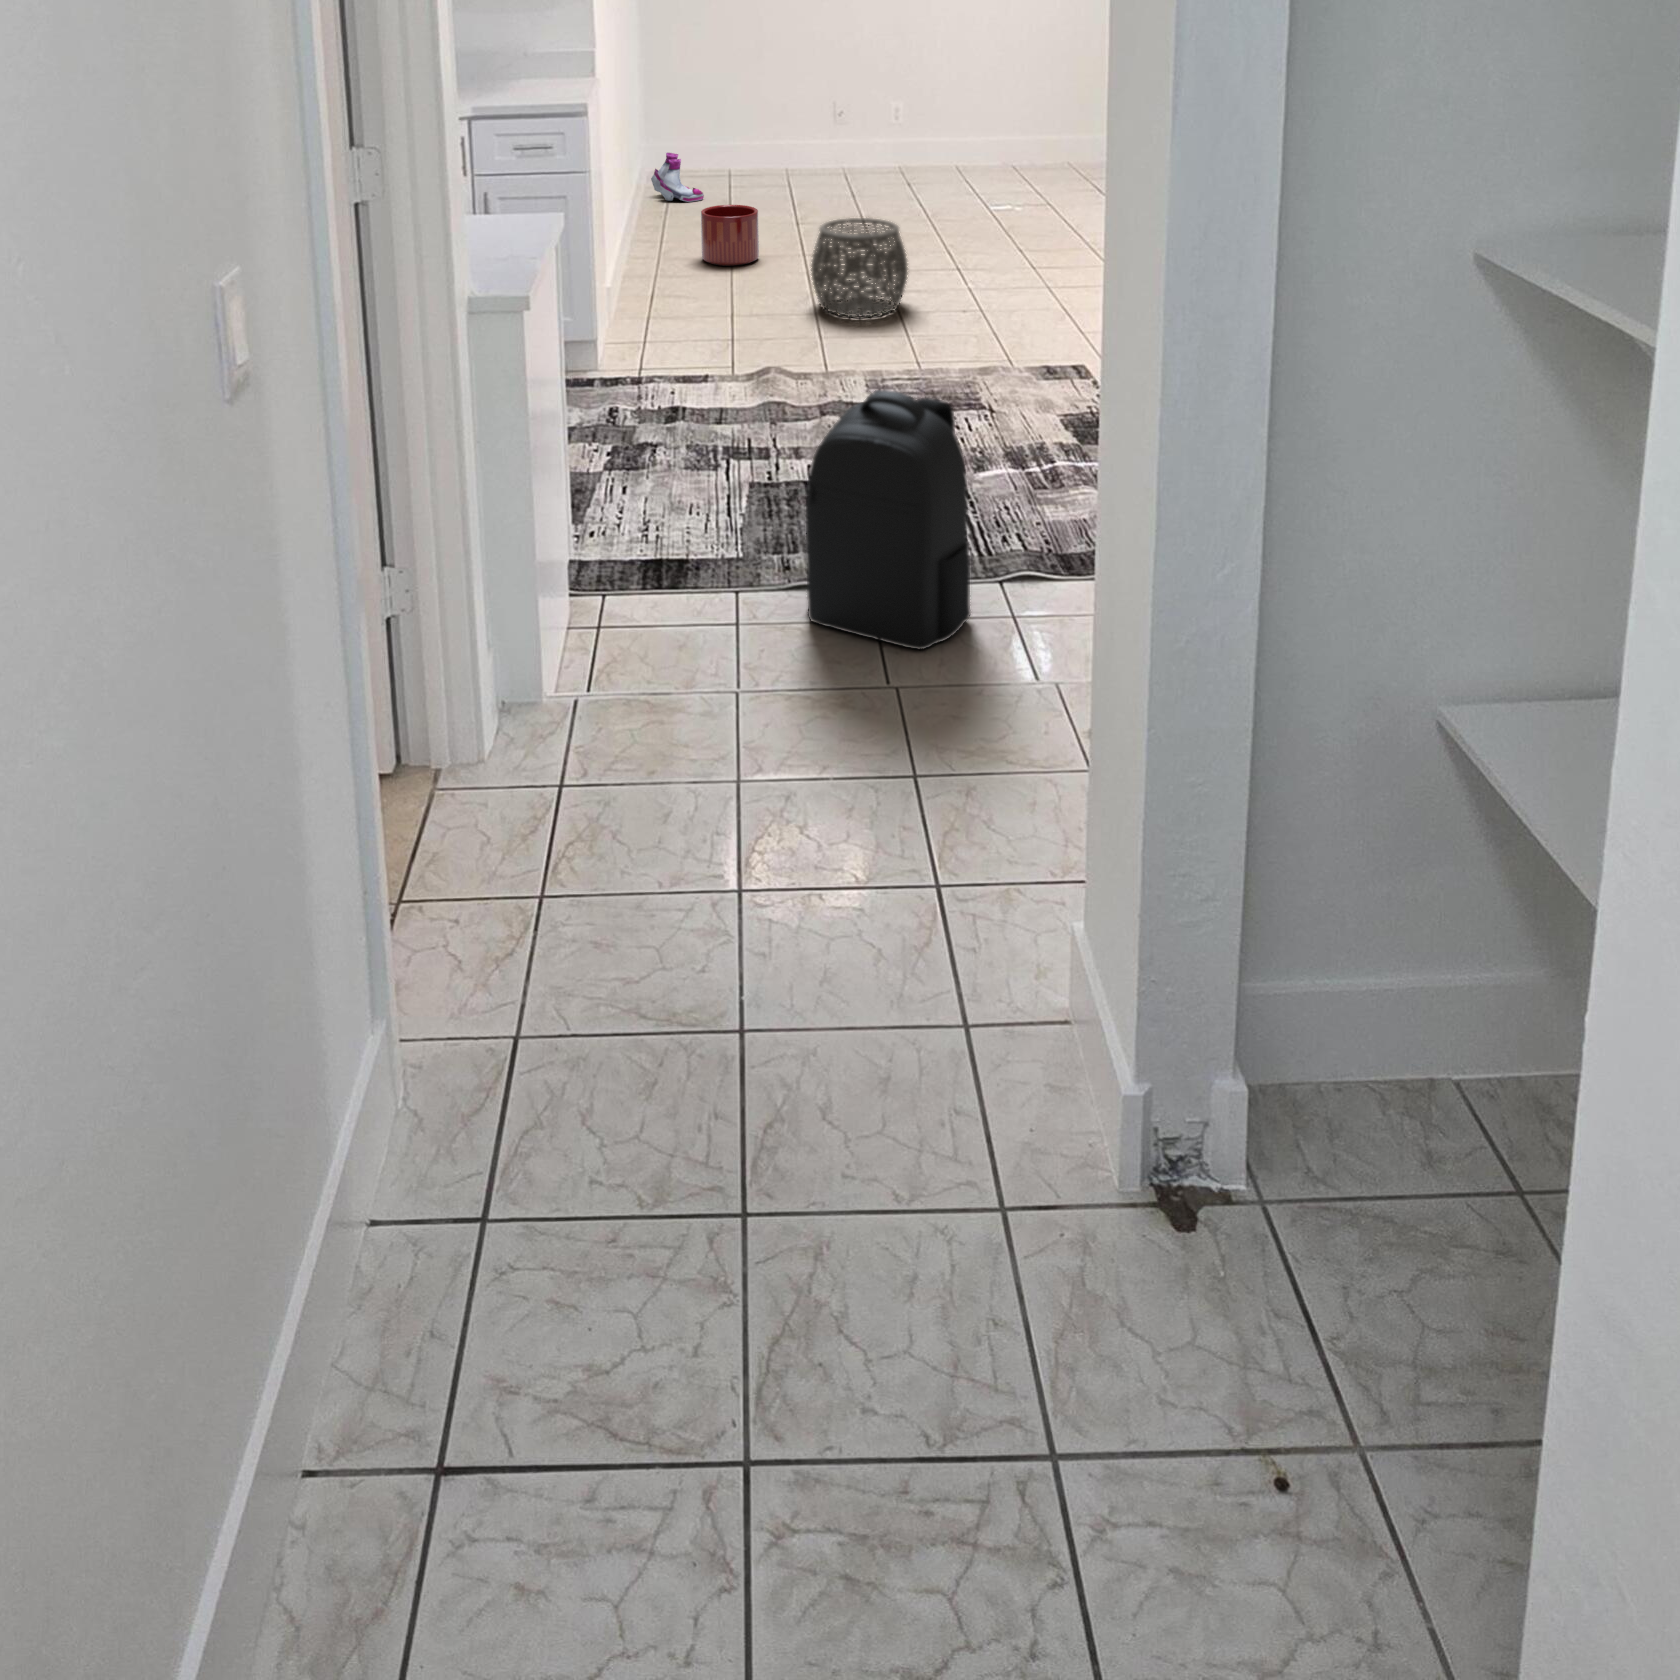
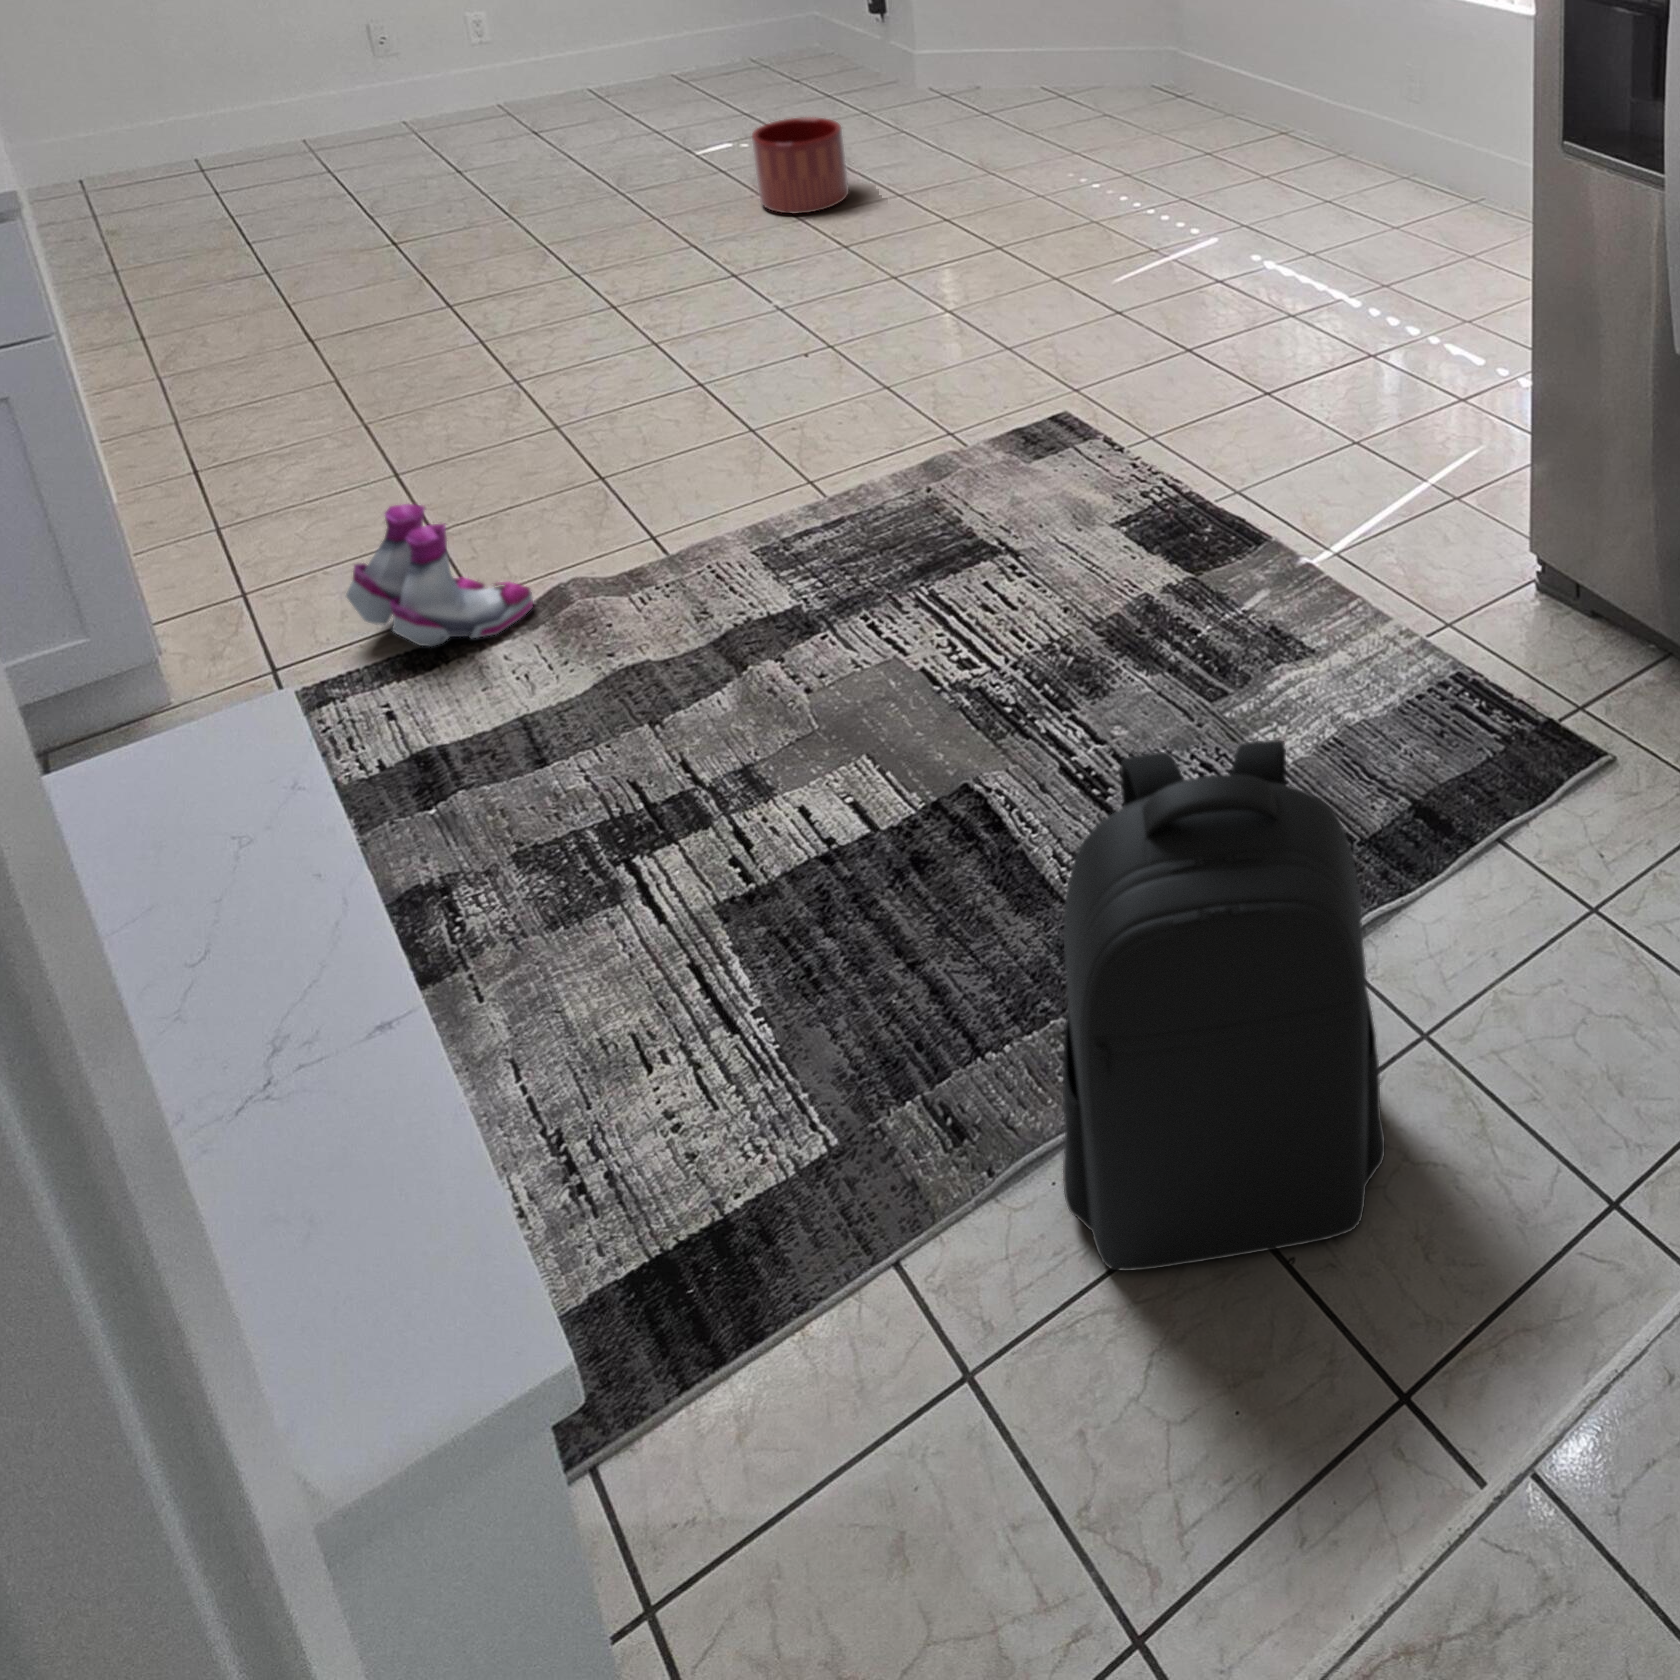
boots: present [651,153,704,202] -> present [346,504,533,646]
planter: present [701,205,759,266] -> present [752,117,849,213]
woven basket: present [811,218,908,317] -> none [524,233,709,416]

